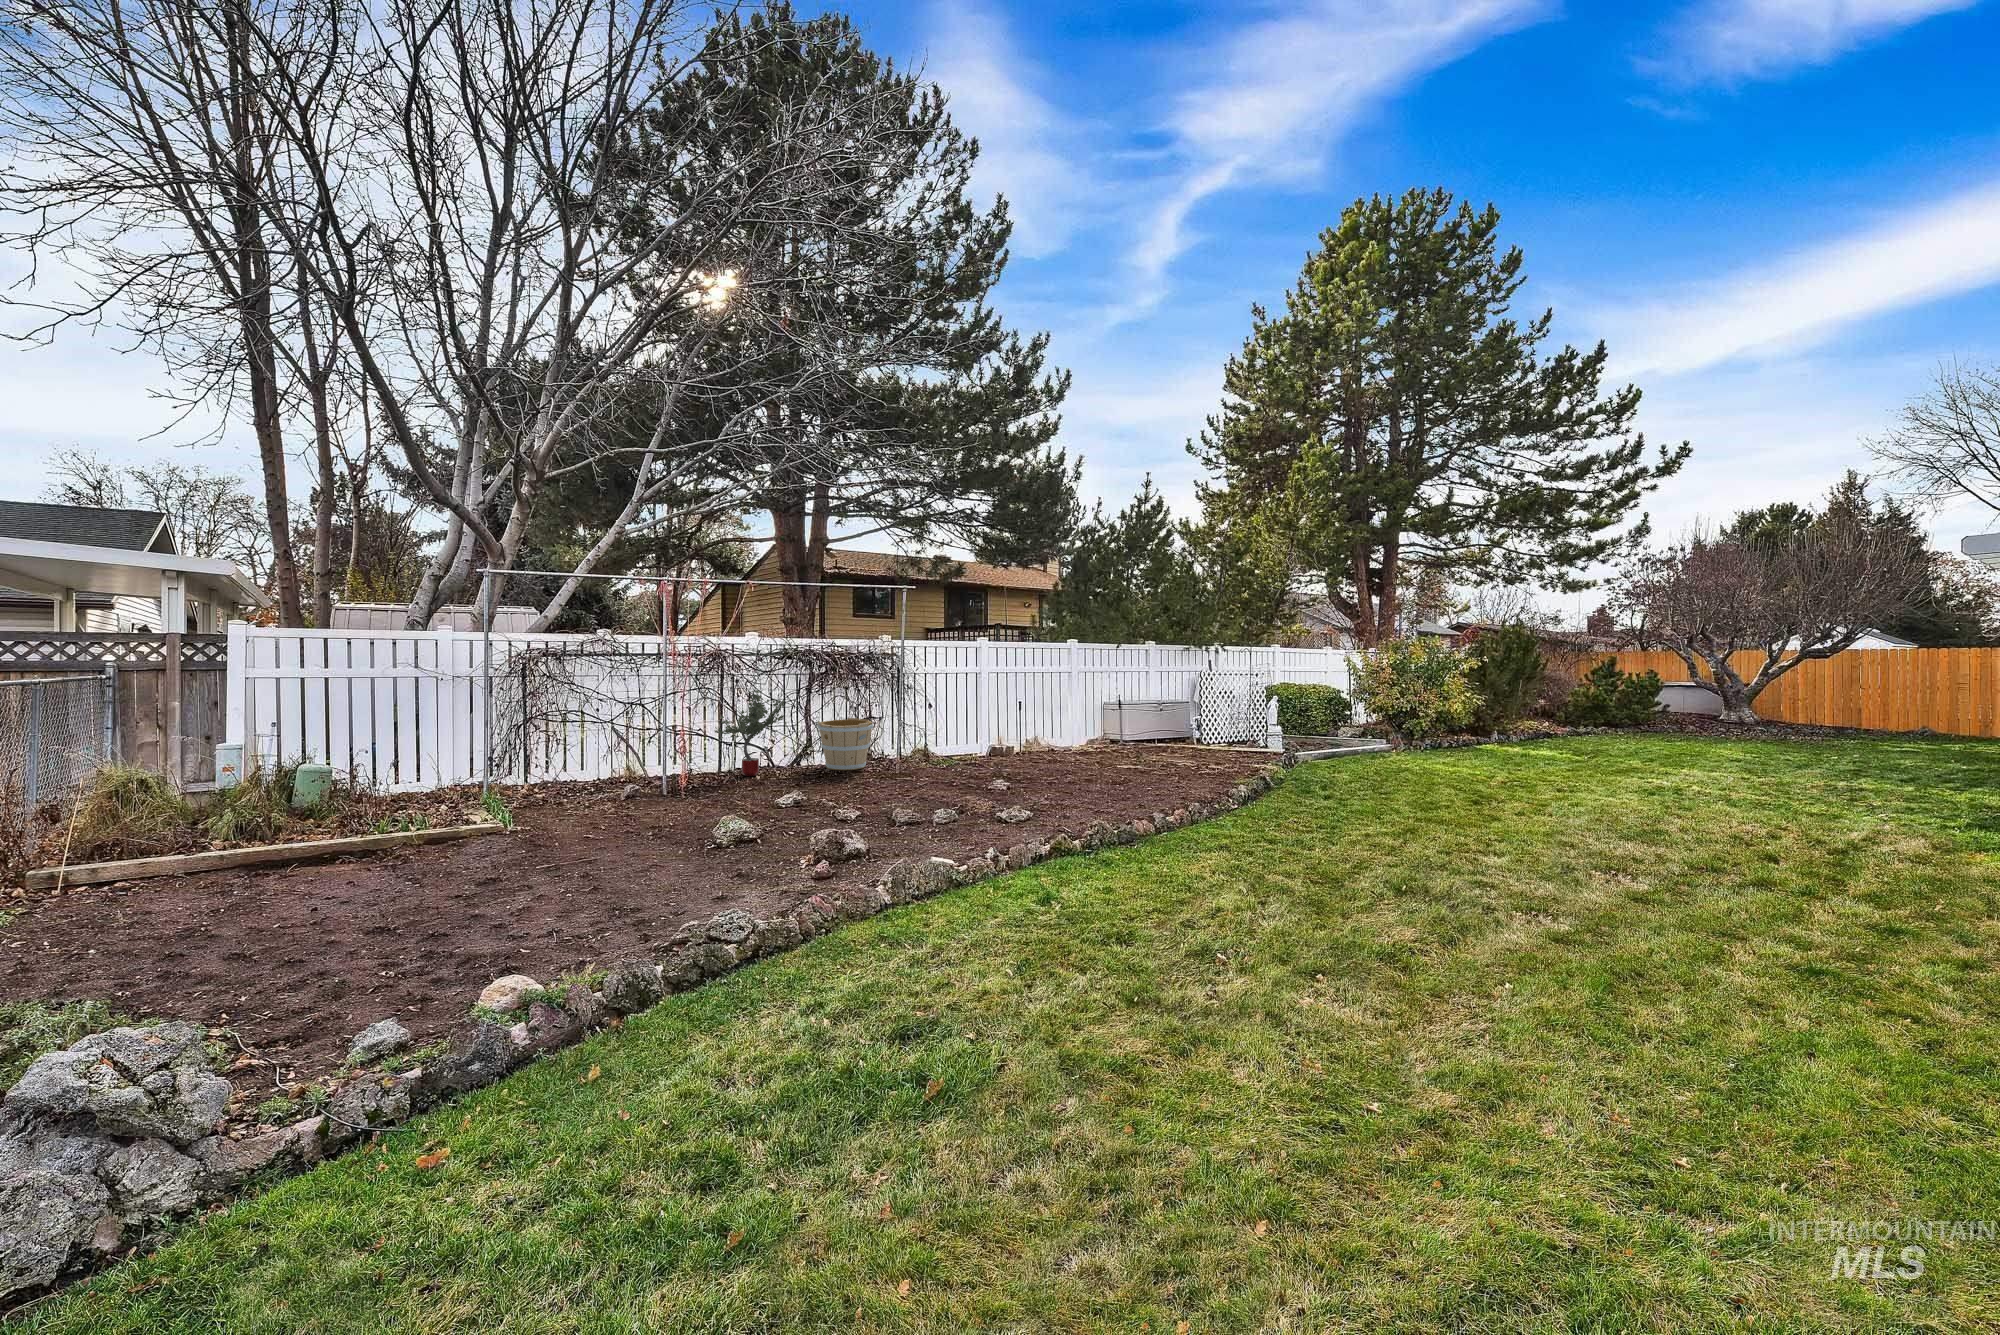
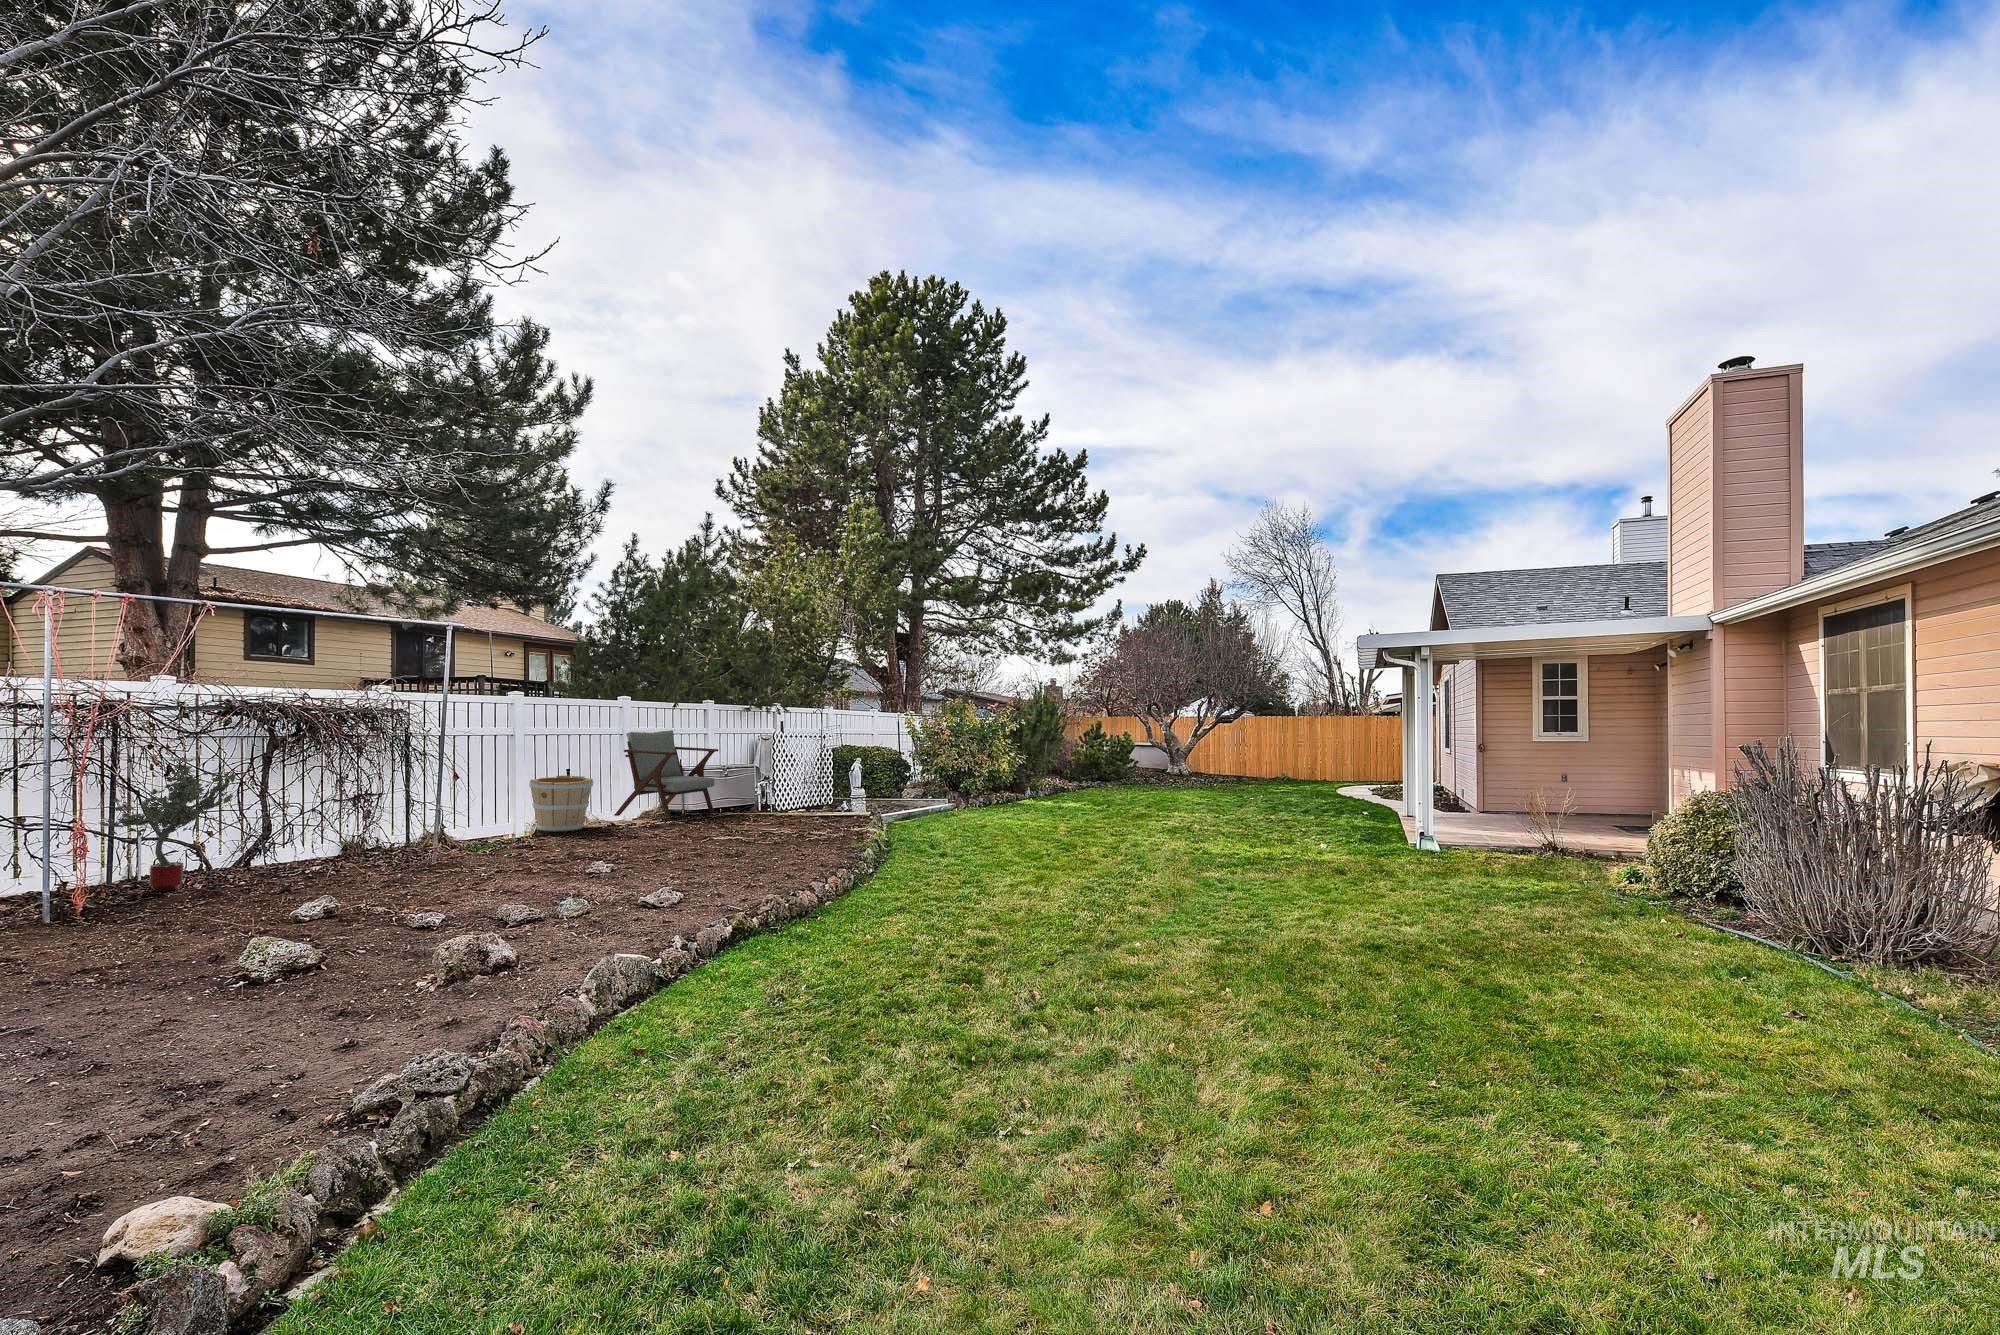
lounge chair: none [1057,669,1141,747] -> present [614,730,718,821]
wooden bucket: present [818,718,873,770] -> present [529,776,594,832]

